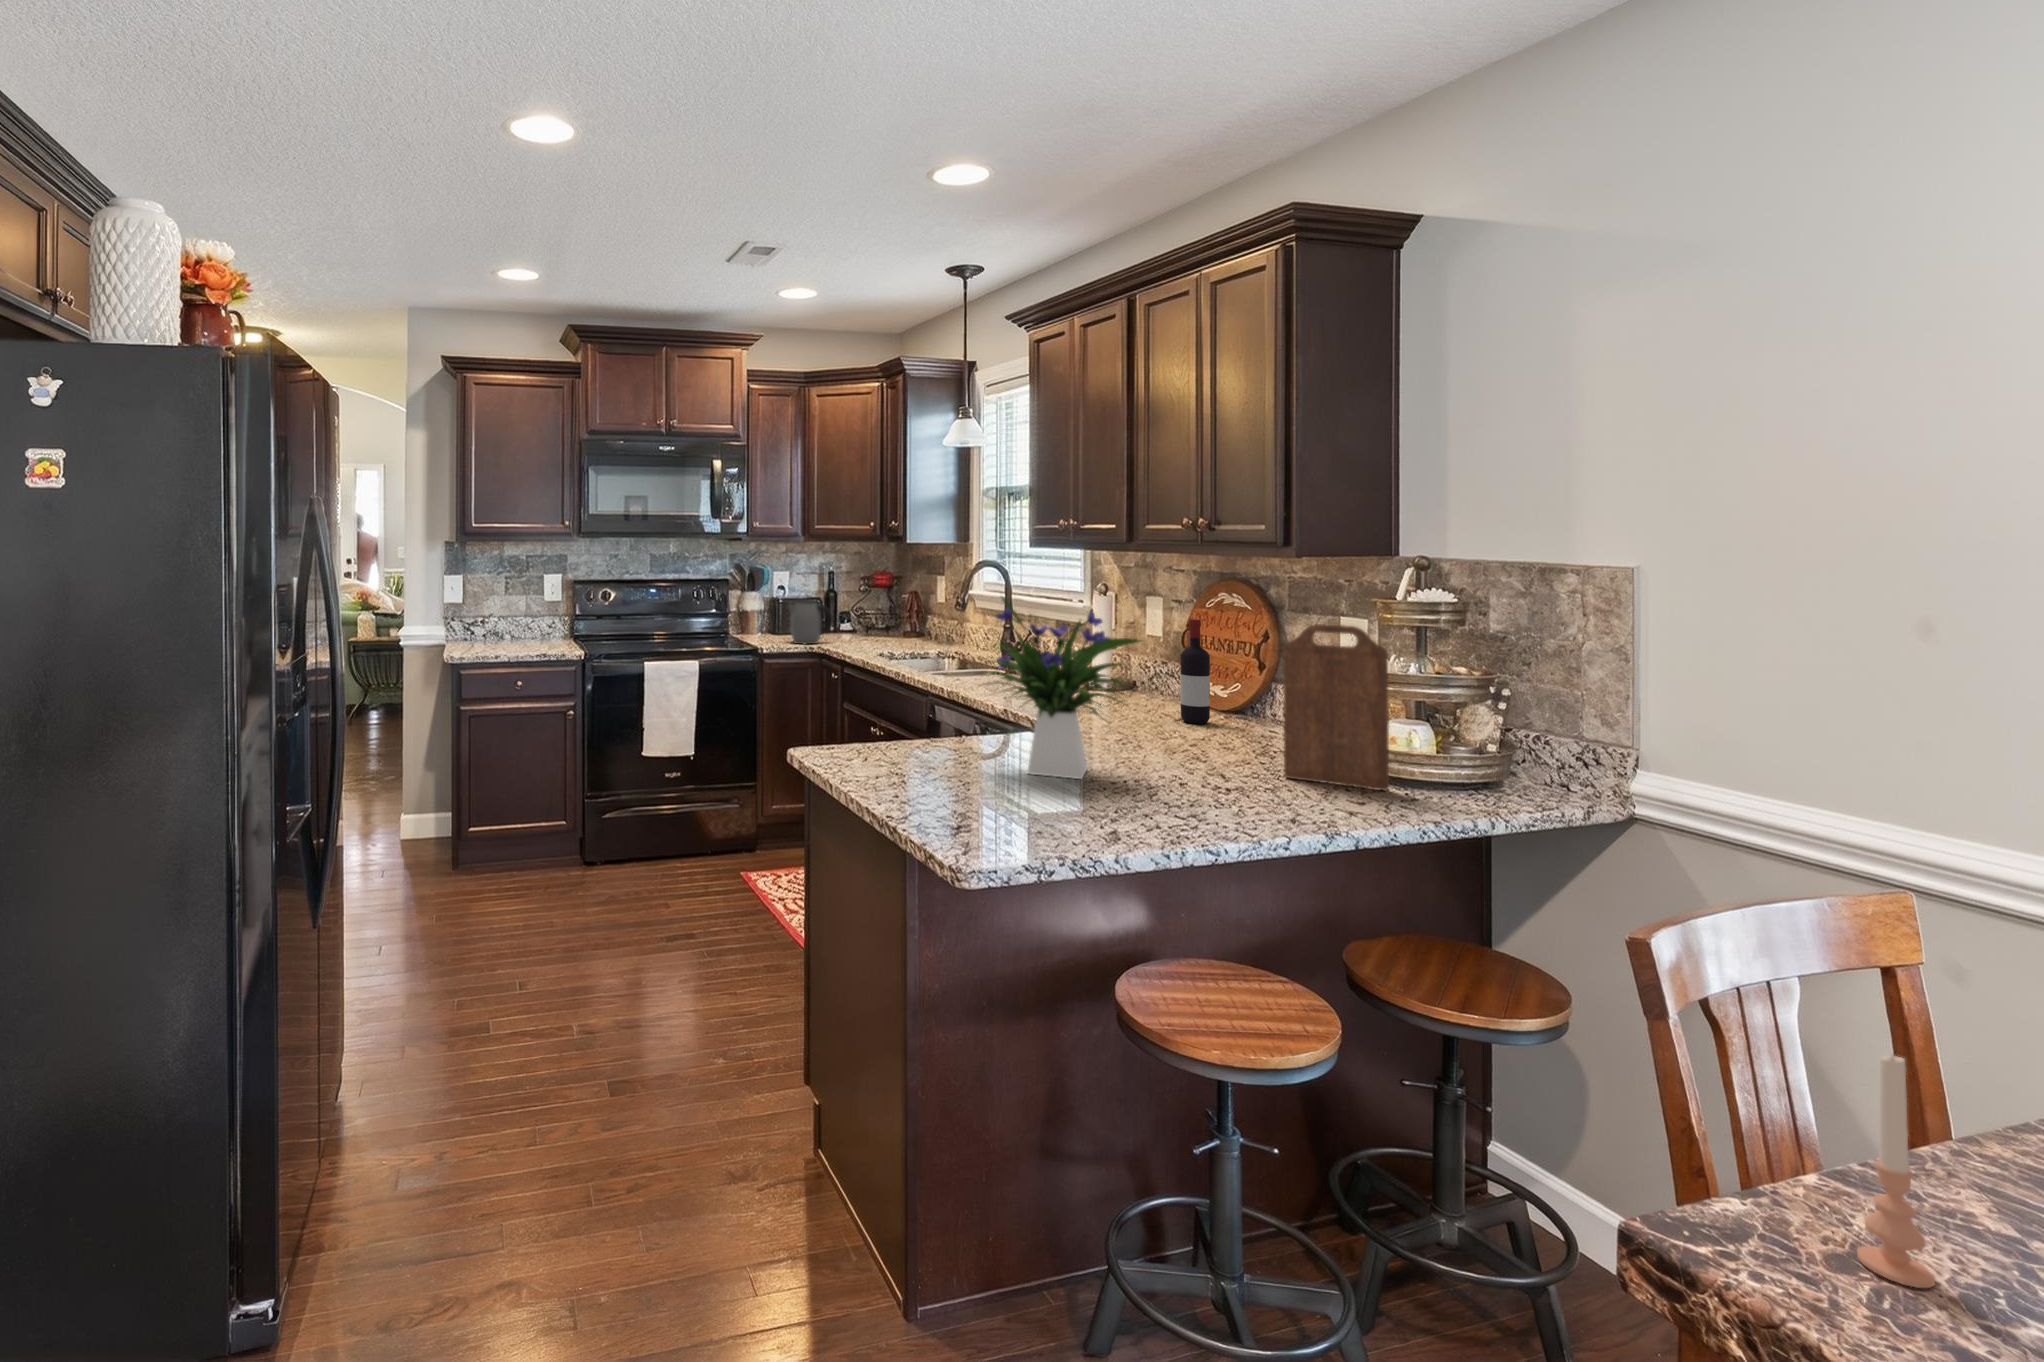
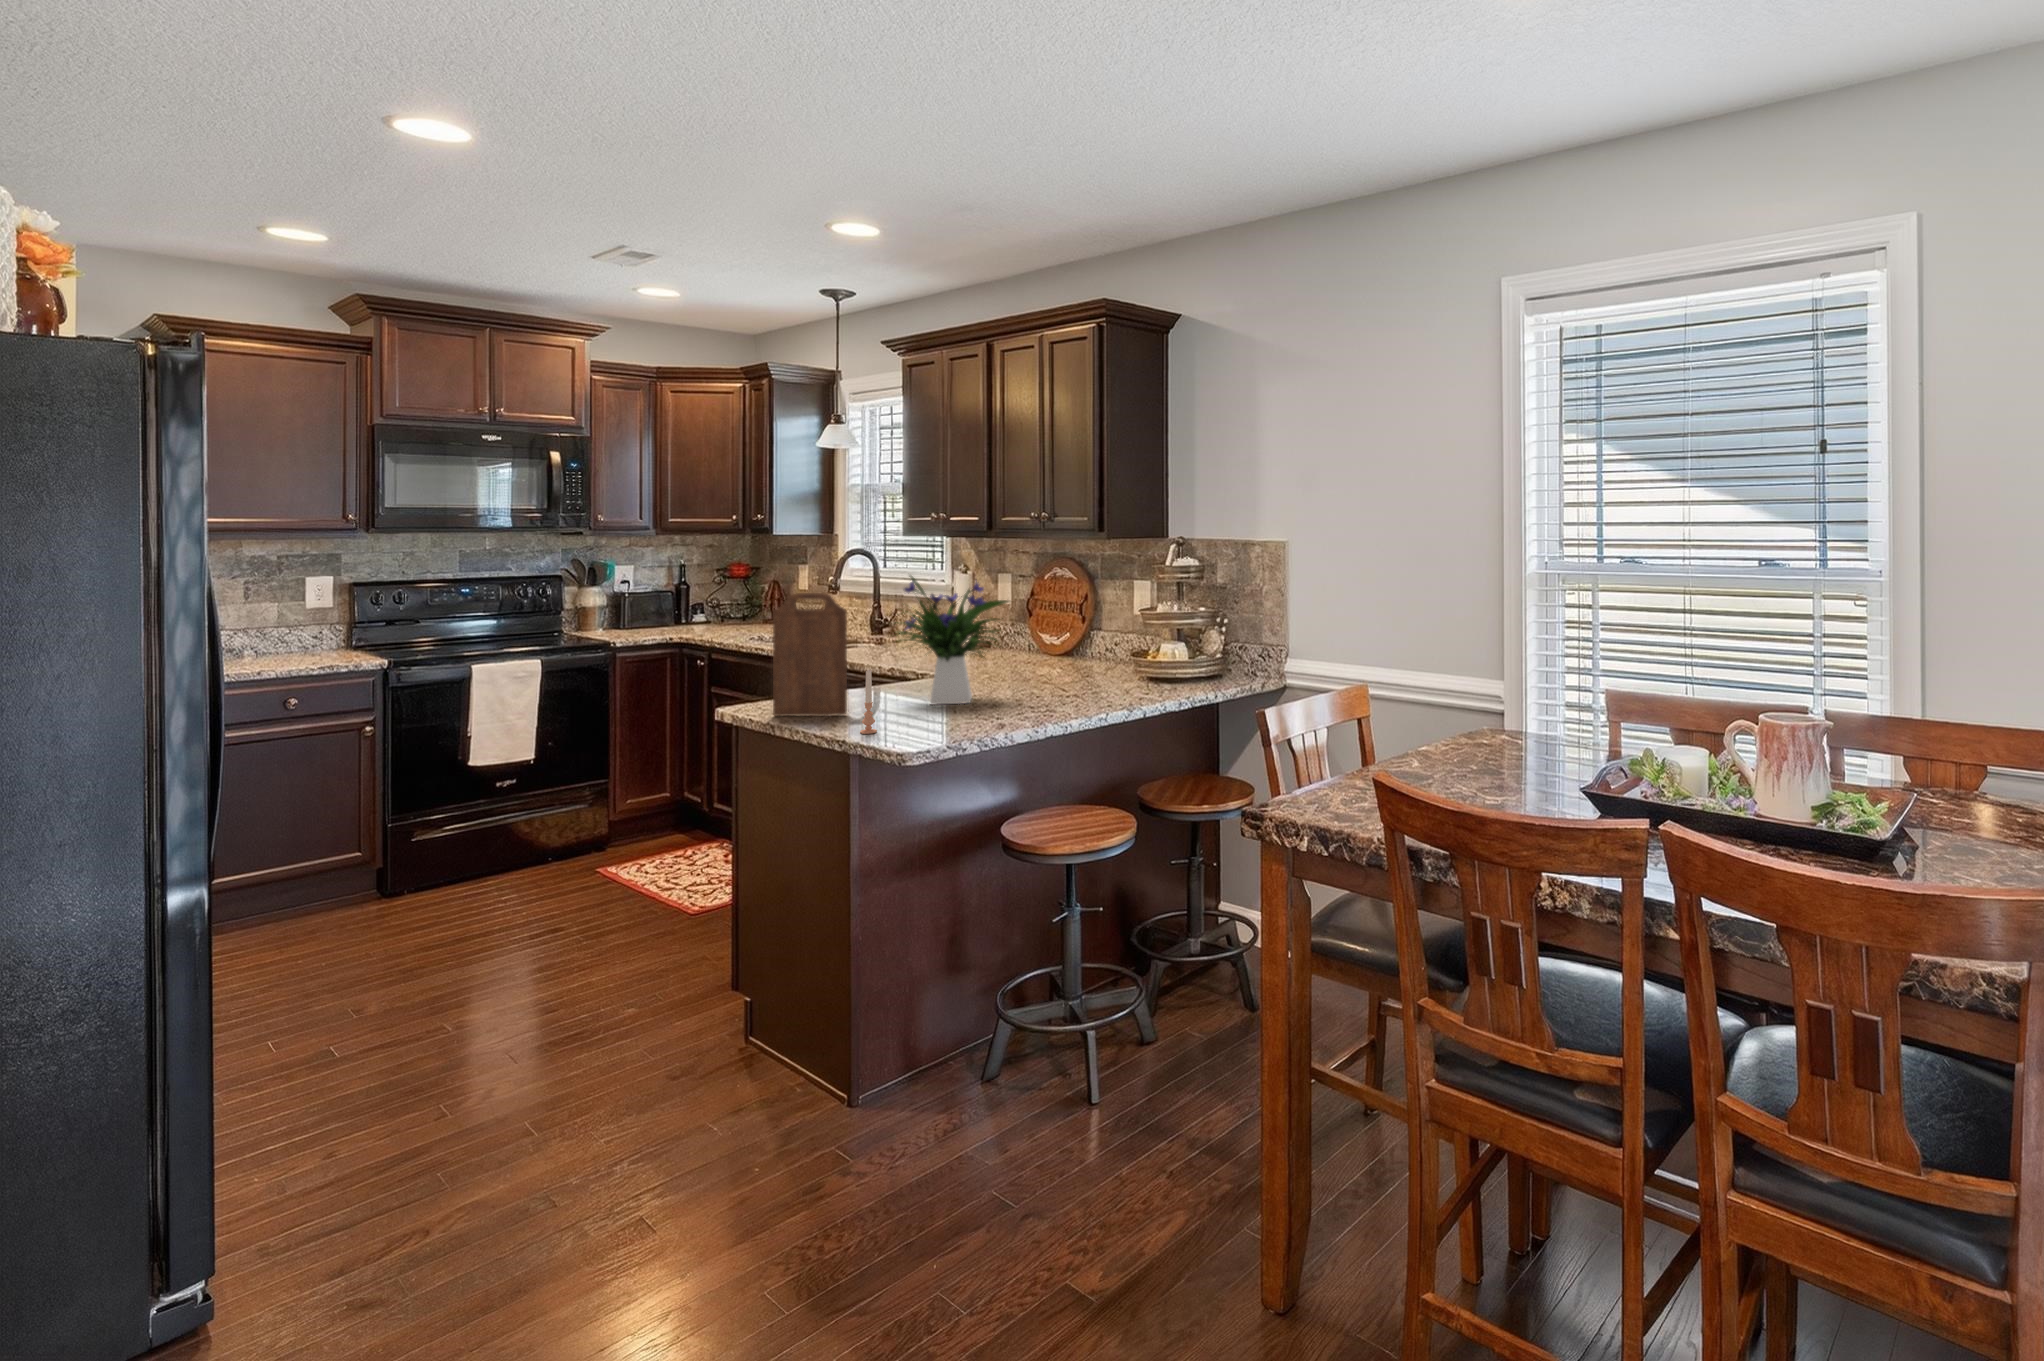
kettle: present [789,600,833,644] -> none [642,593,693,637]
wine bottle: present [1180,619,1210,724] -> none [1029,588,1049,665]
cutting board: present [1283,624,1389,790] -> present [773,593,847,716]
candle: present [1857,1055,1935,1288] -> present [860,670,877,734]

